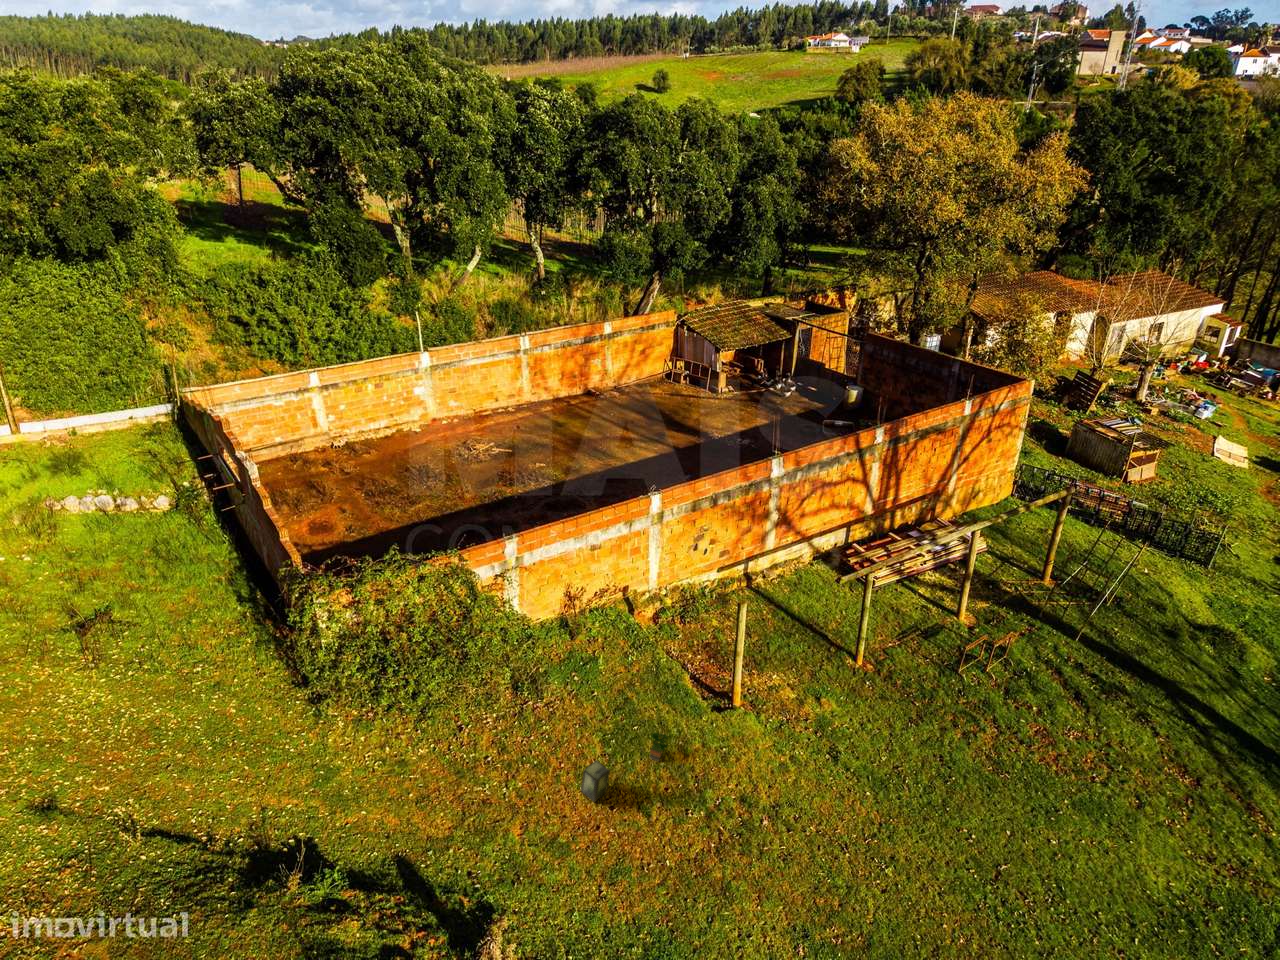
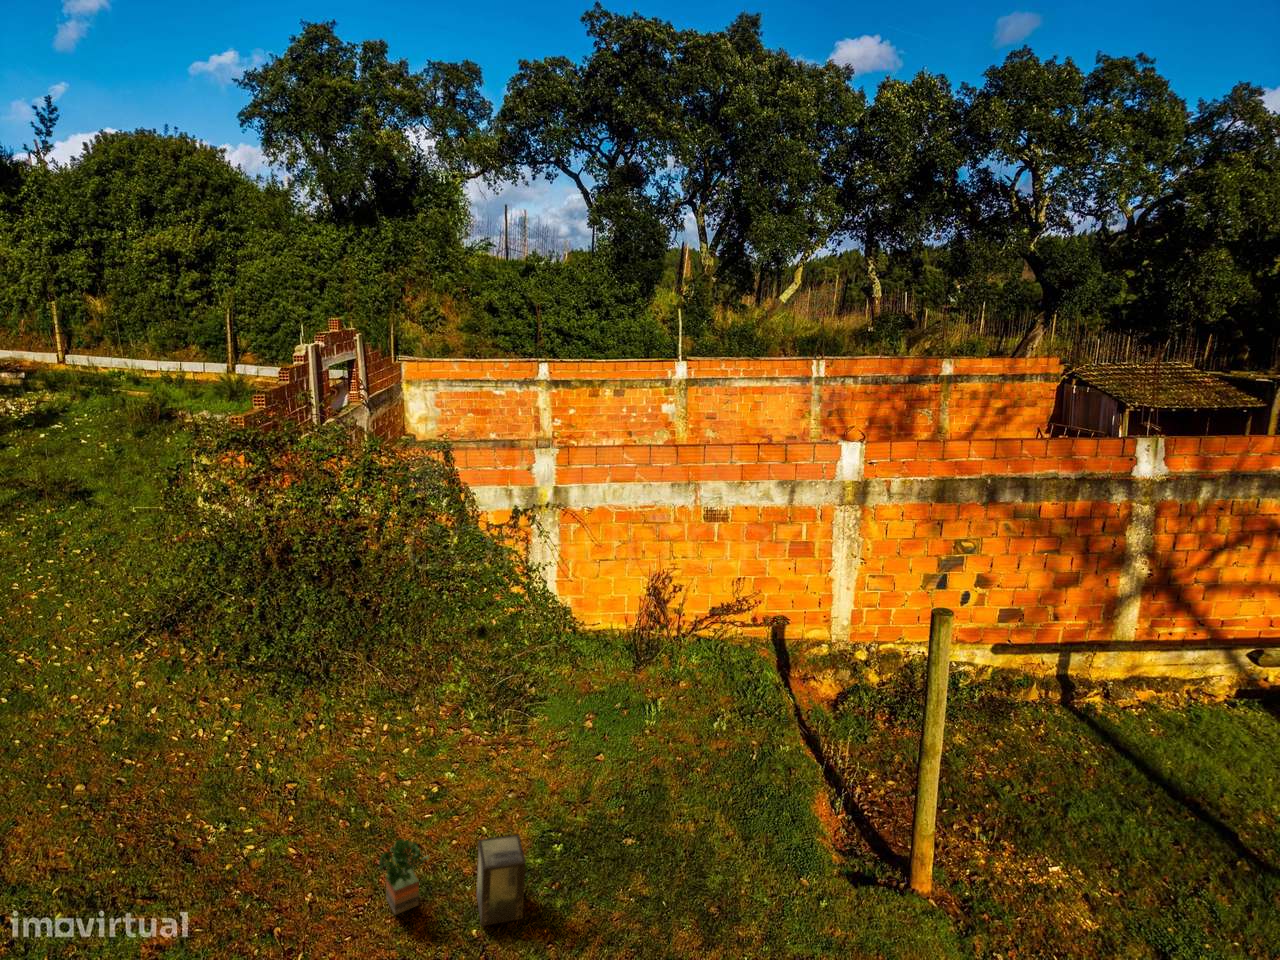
potted tree: present [650,732,668,761] -> present [379,839,429,915]

